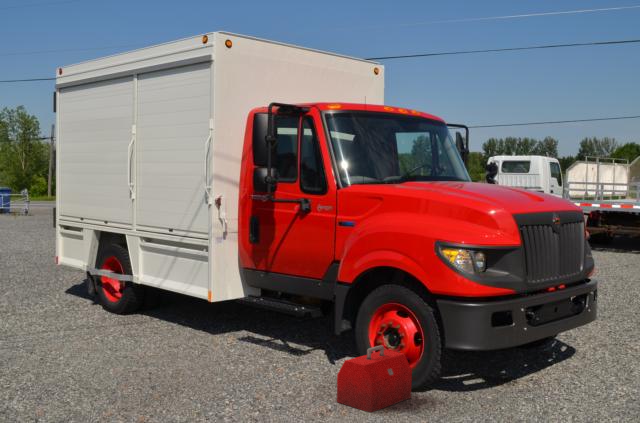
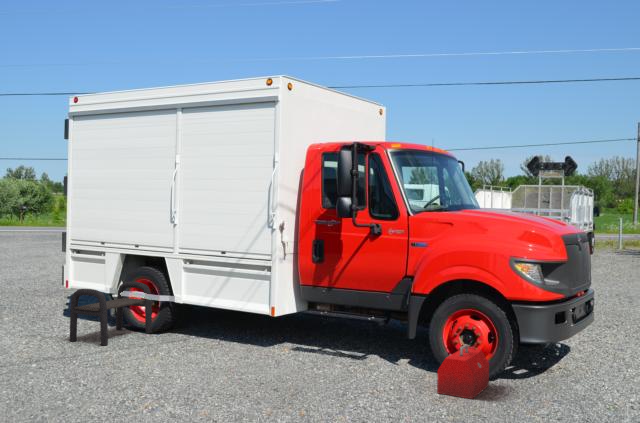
bench: none [30,259,120,324] -> present [69,282,152,345]

